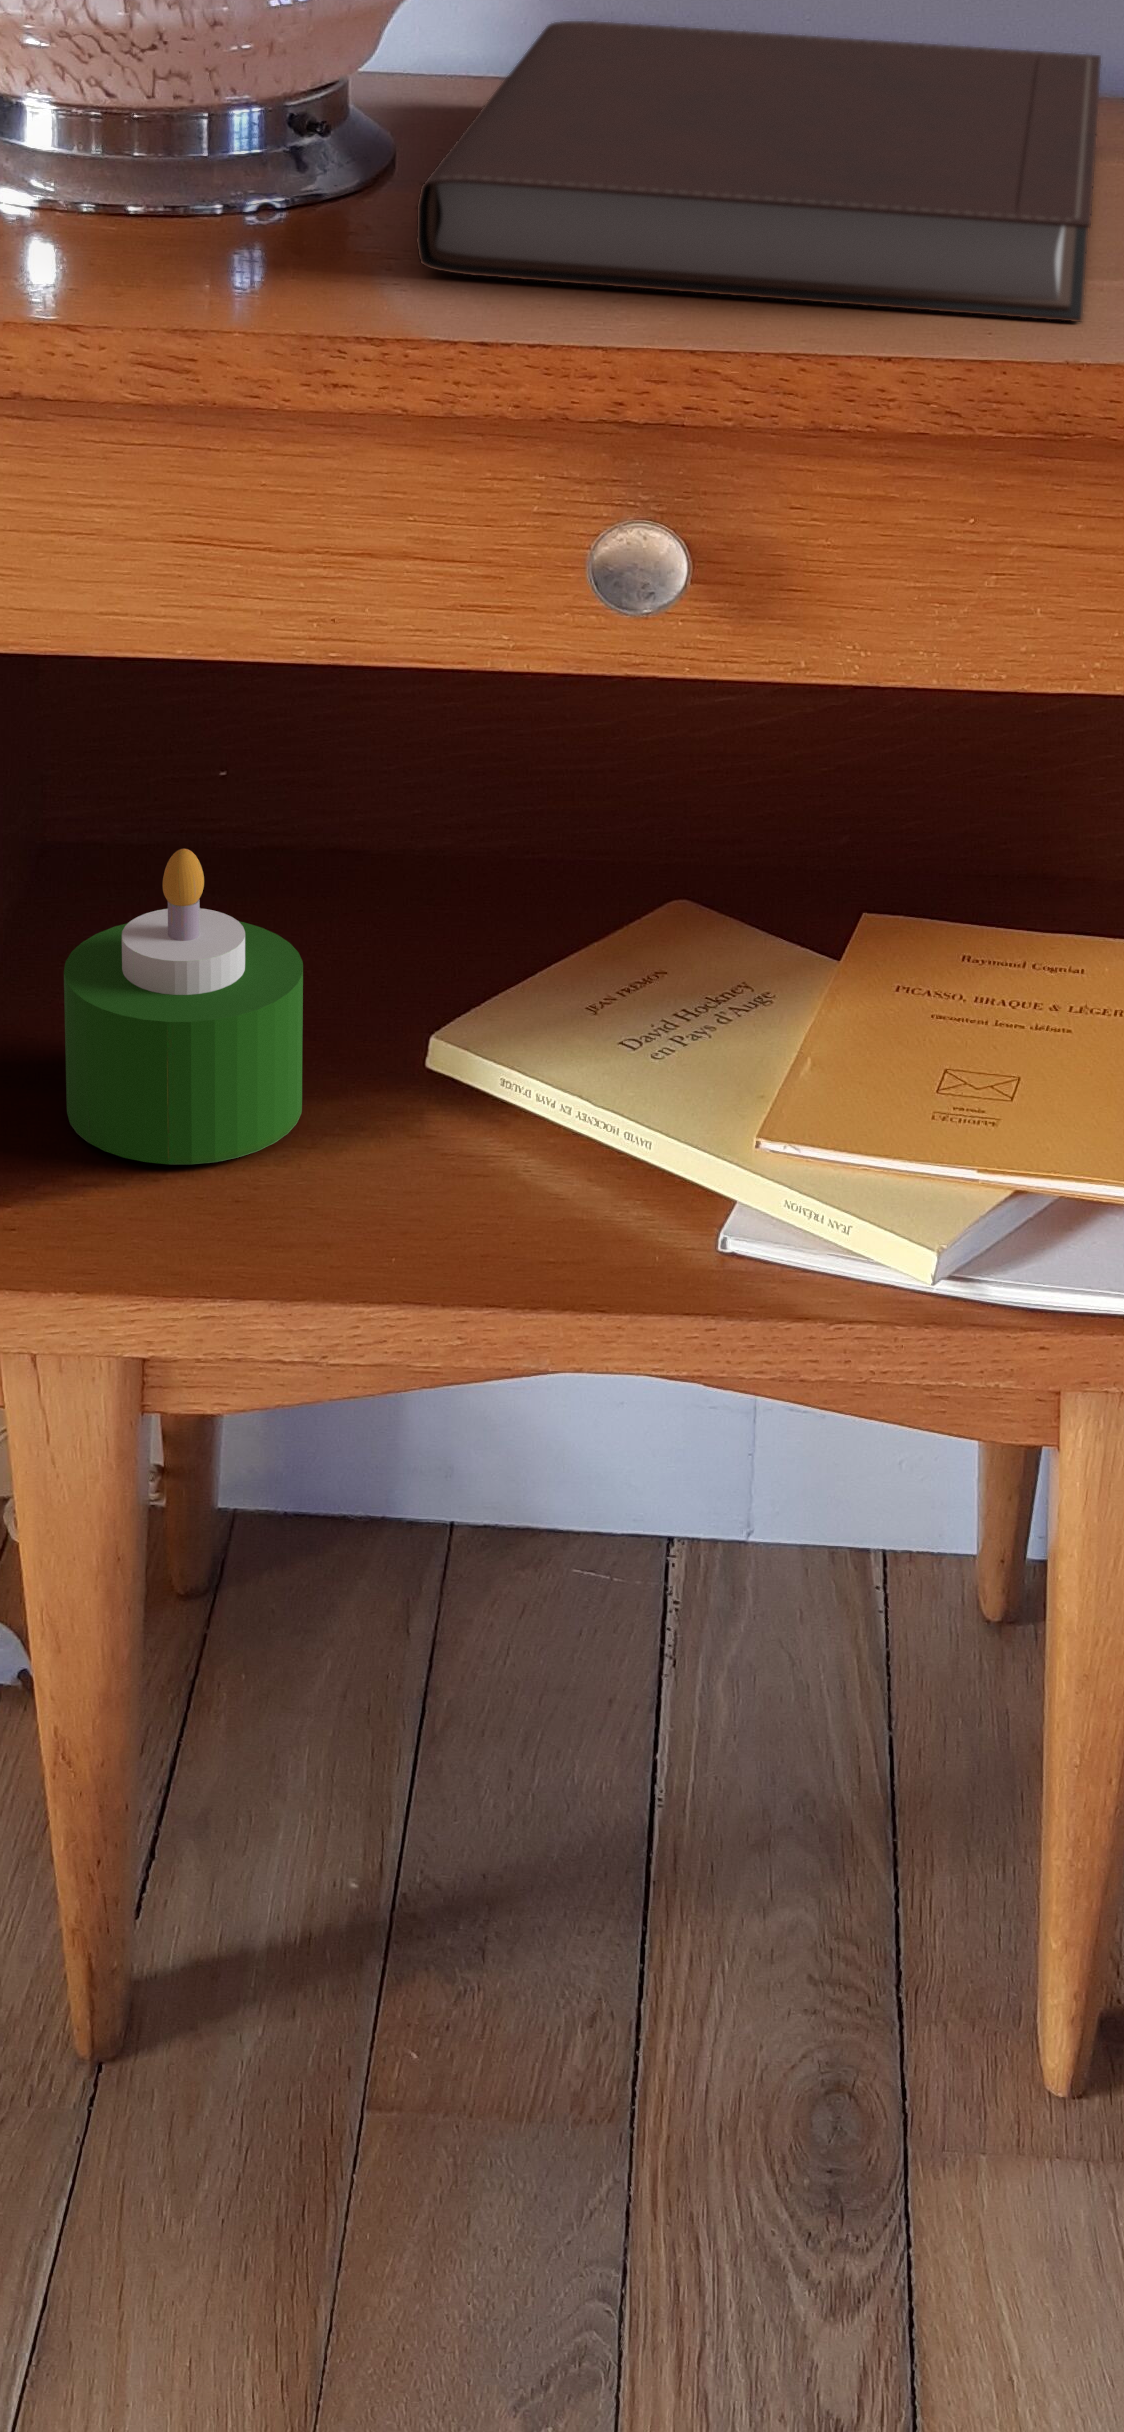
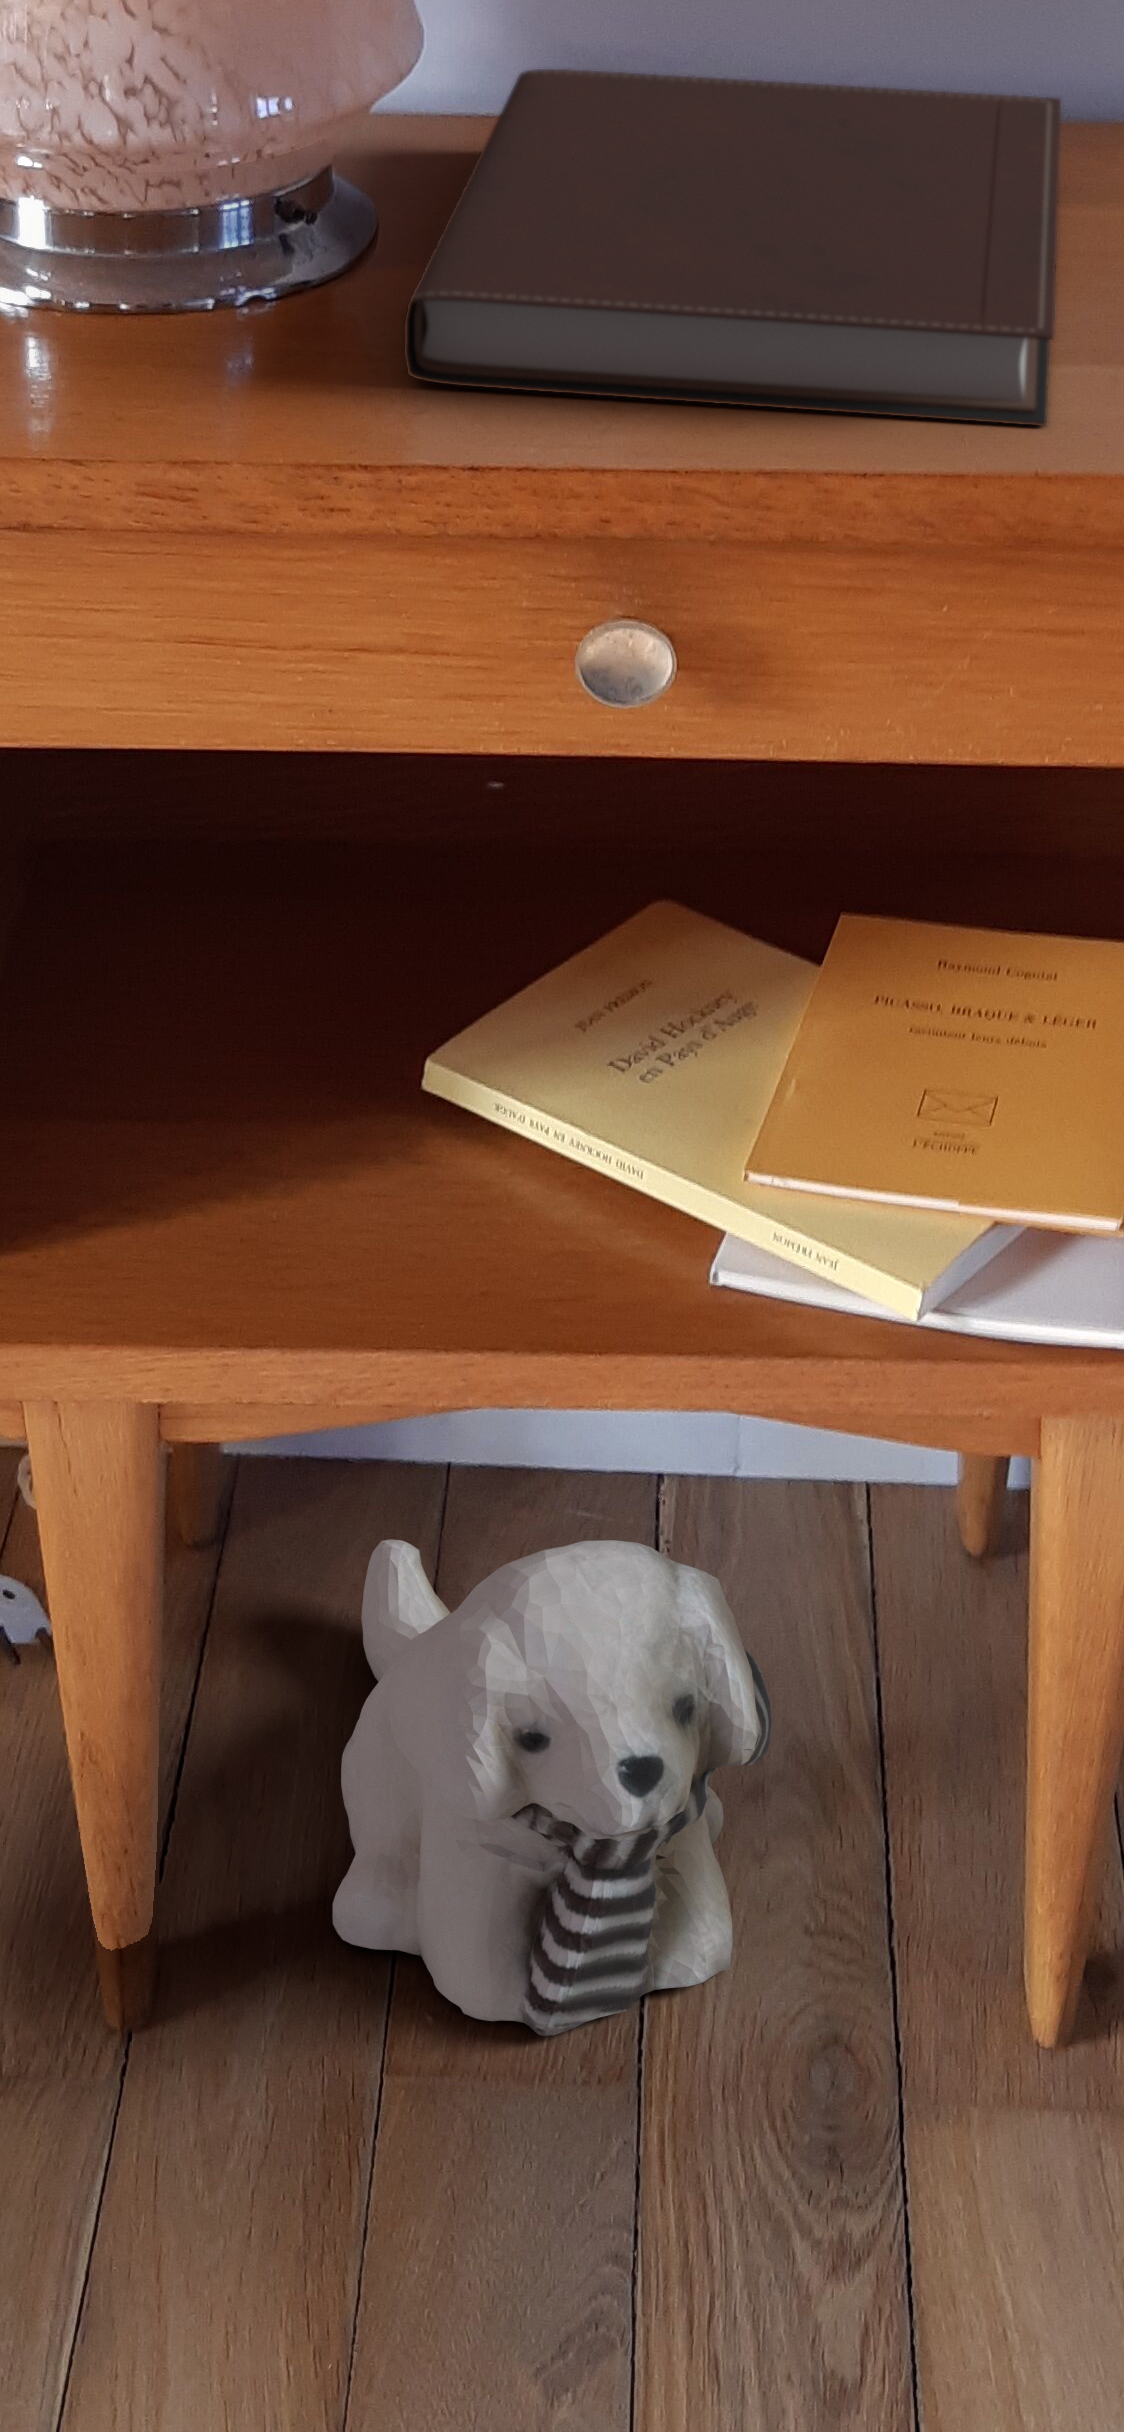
candle: present [64,849,303,1164] -> none [75,903,306,1205]
plush toy: none [314,1554,776,2076] -> present [333,1539,772,2036]

